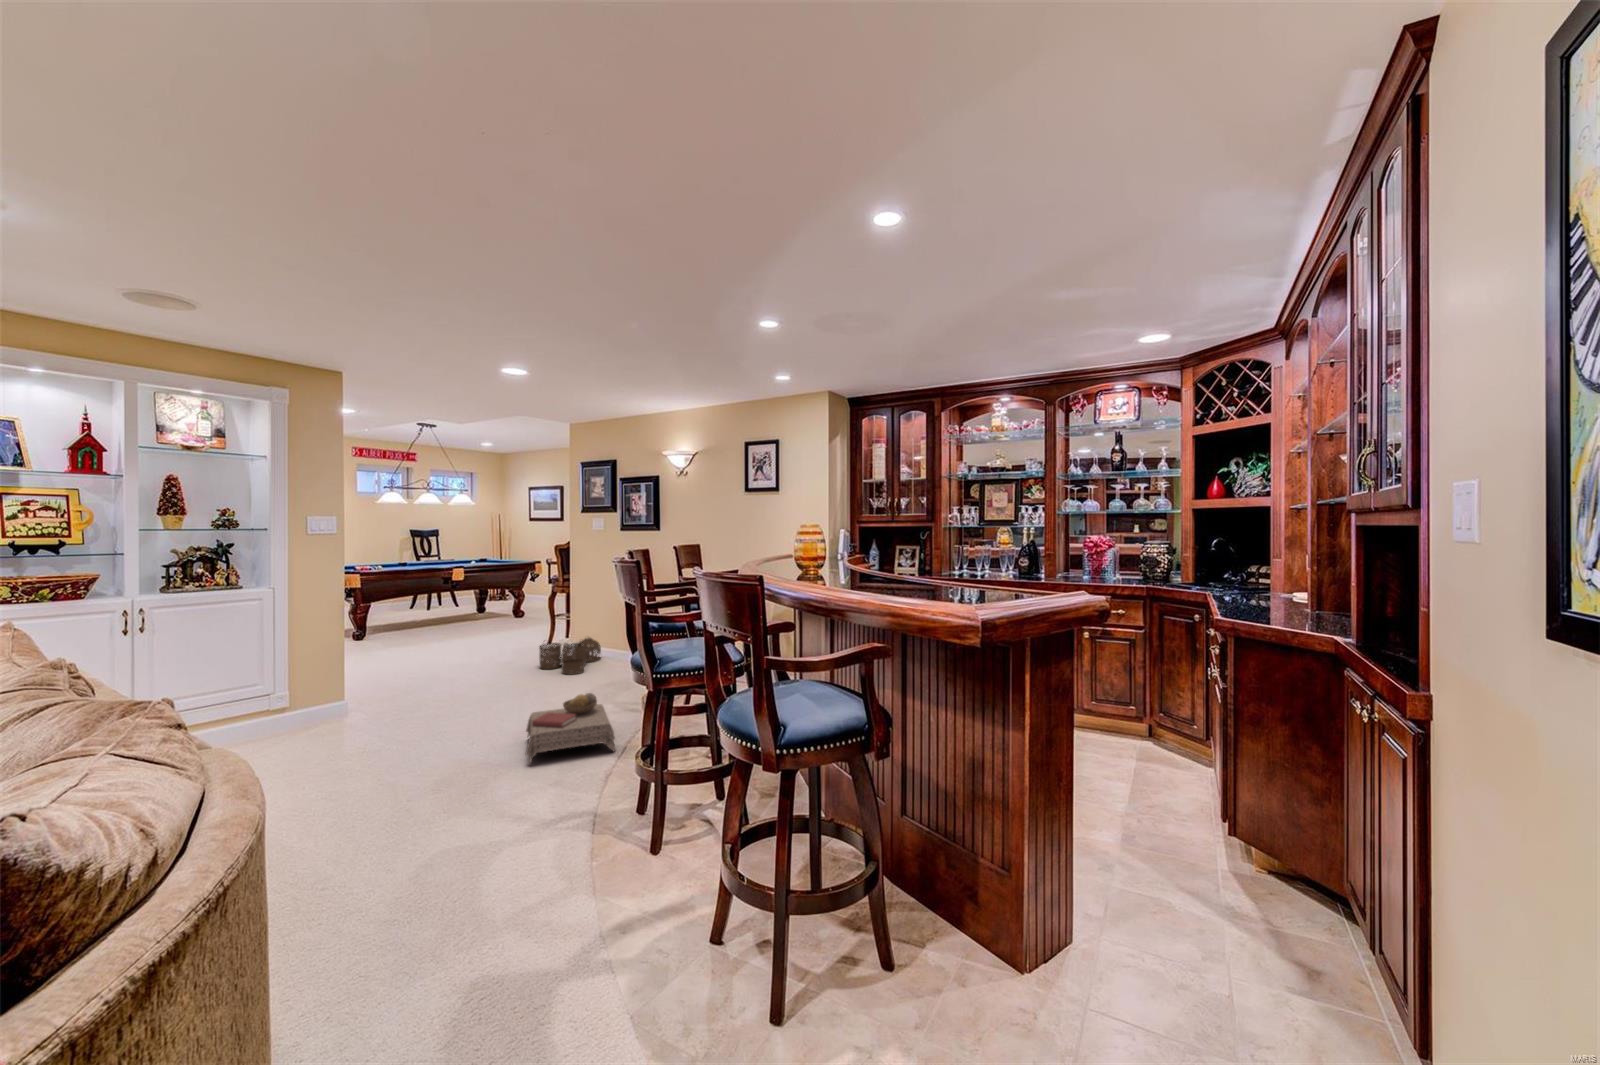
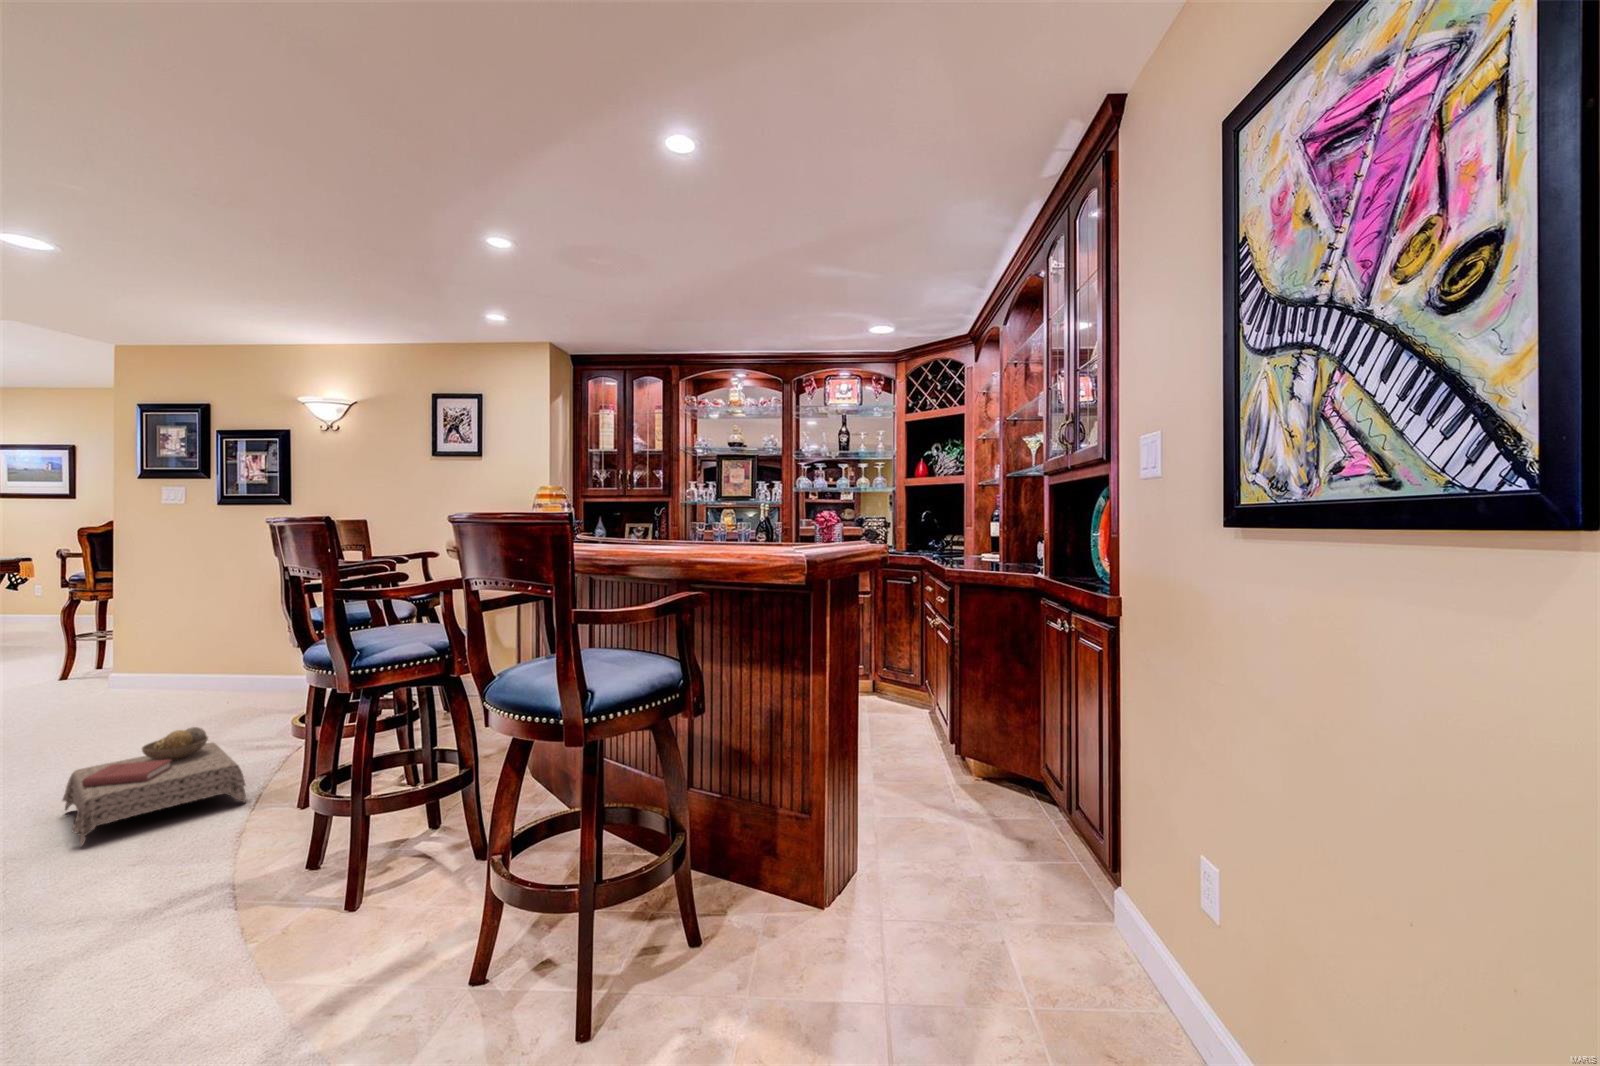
woven basket: present [539,638,601,674] -> none [59,659,184,717]

